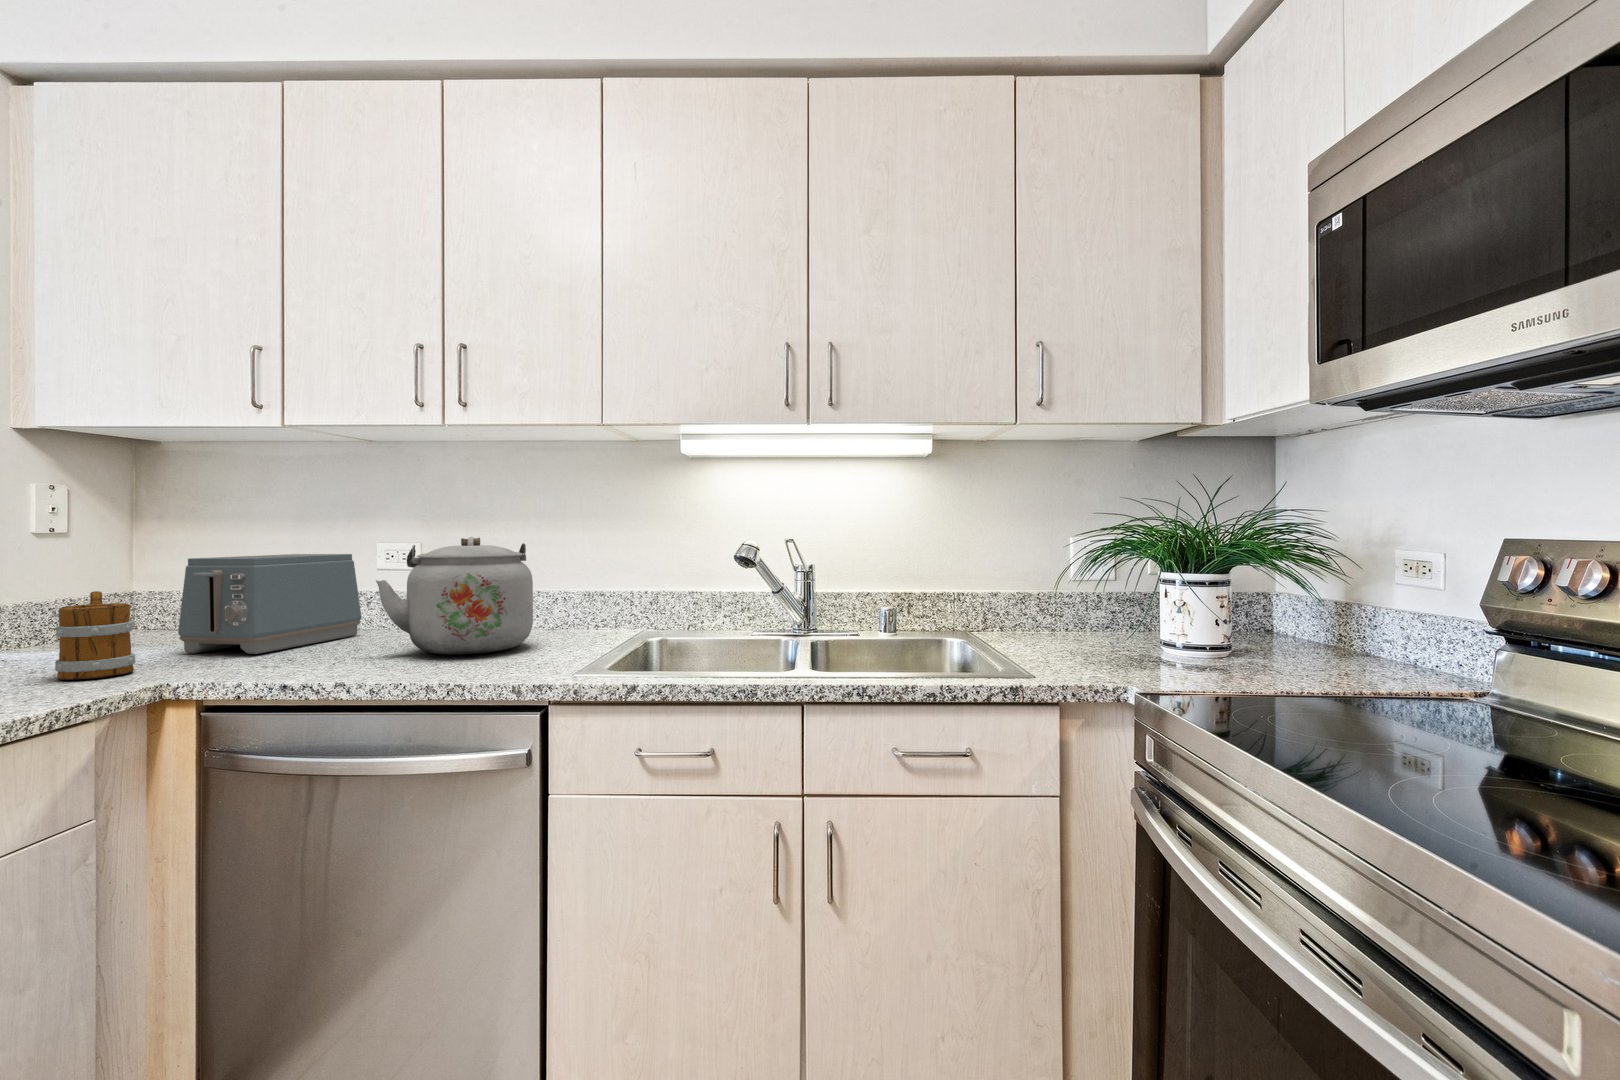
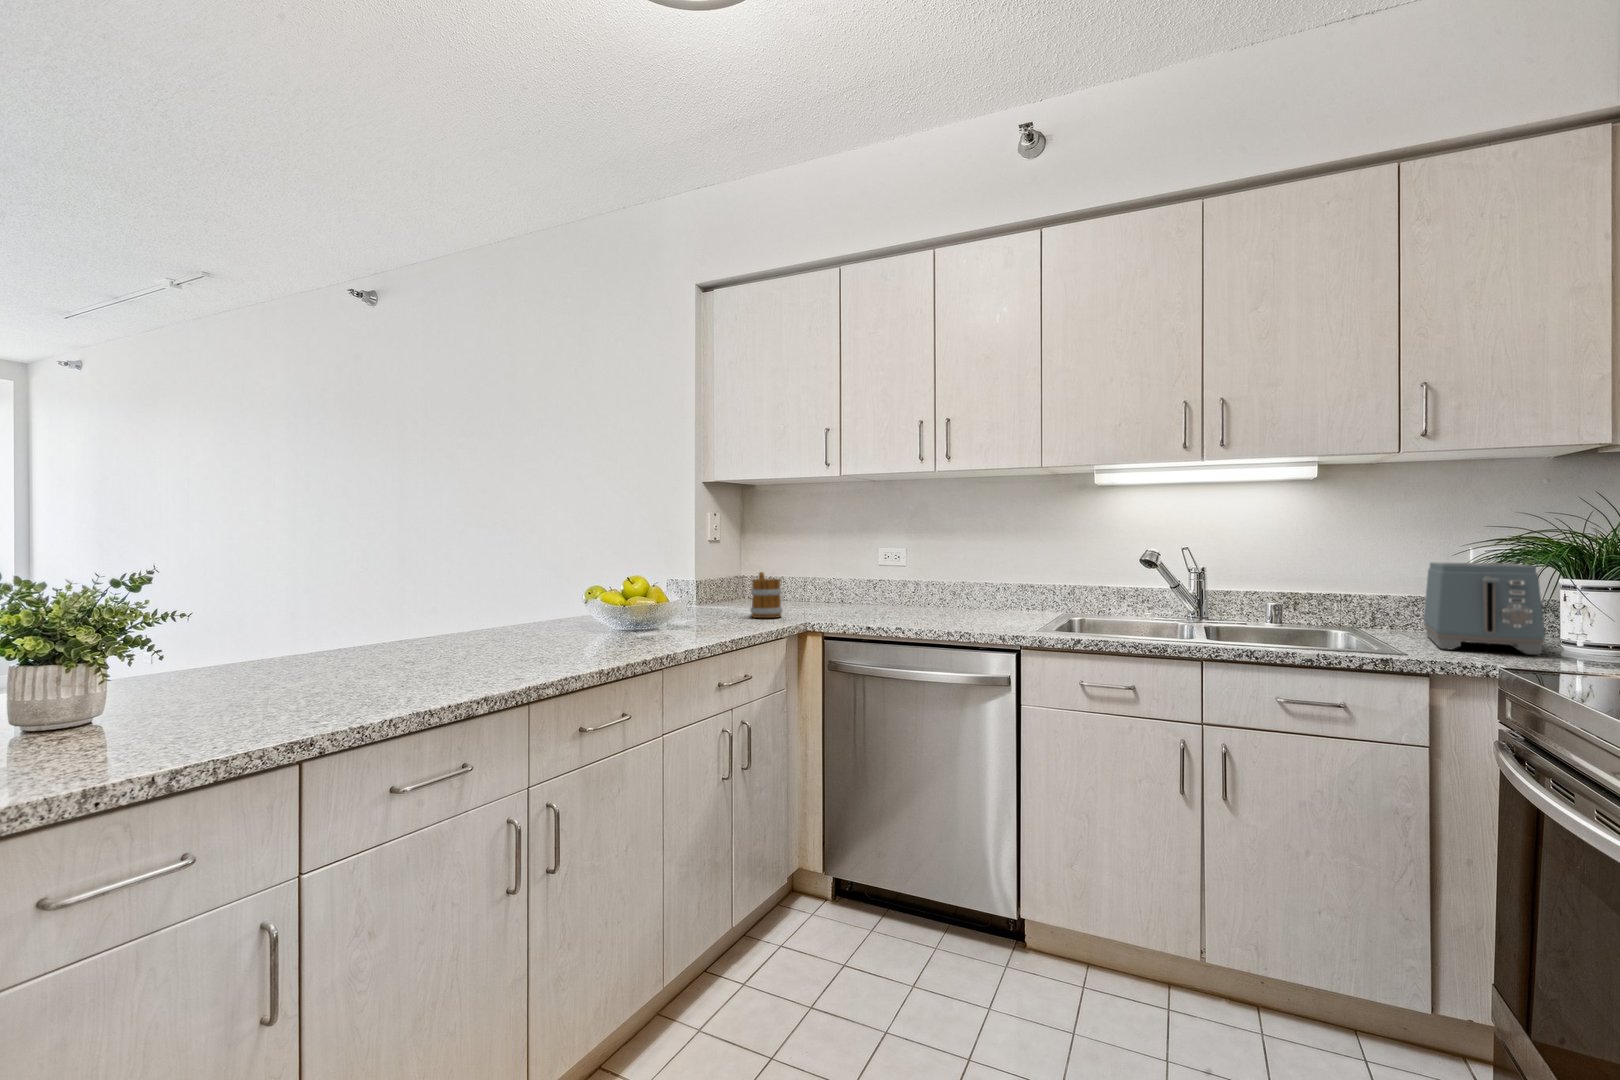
kettle: present [376,537,533,655] -> none [900,543,993,619]
toaster: present [178,554,361,654] -> present [1424,562,1545,655]

